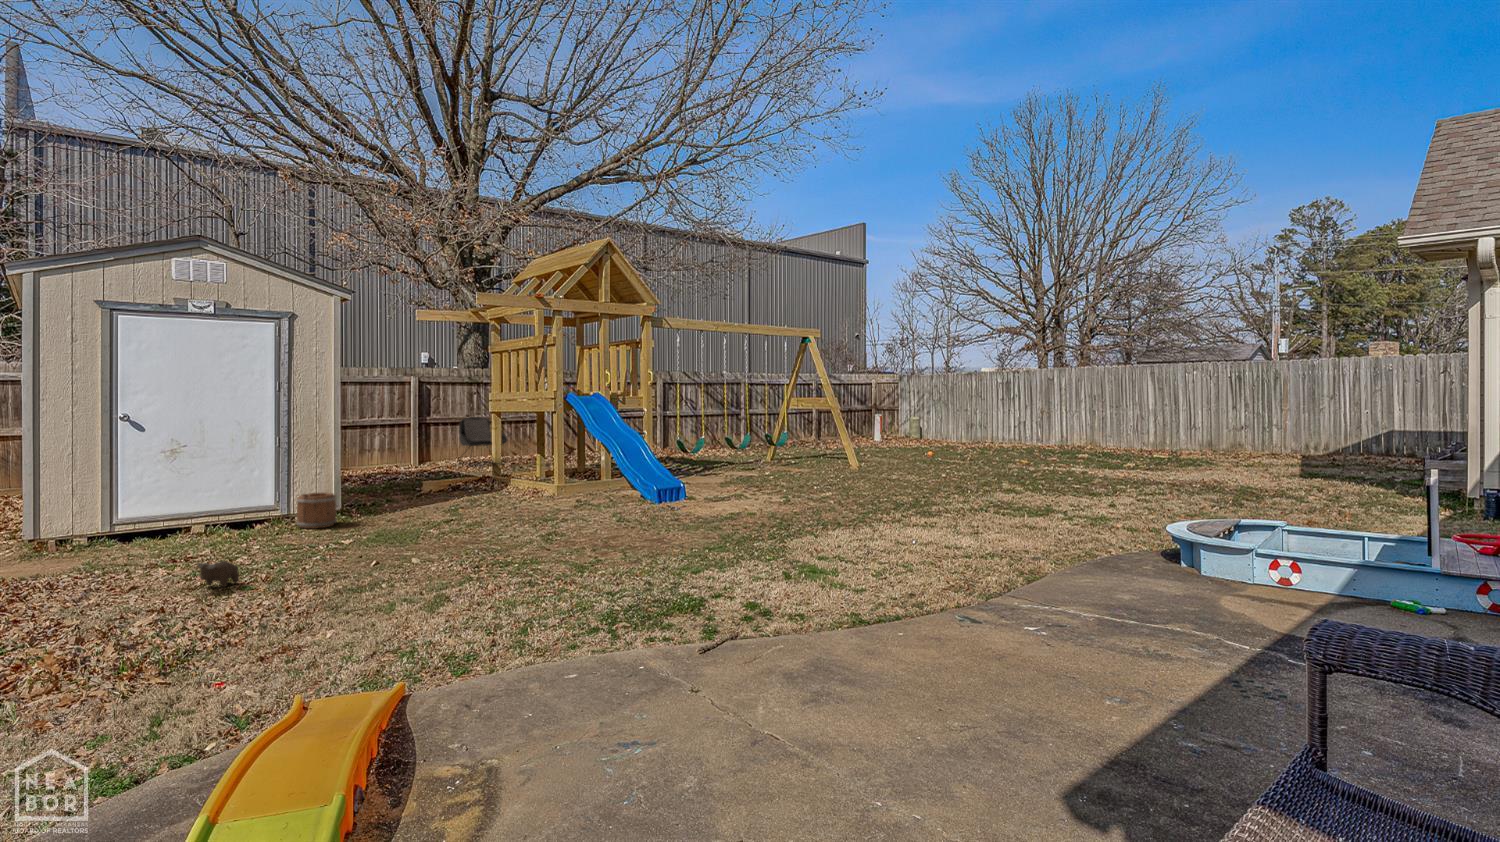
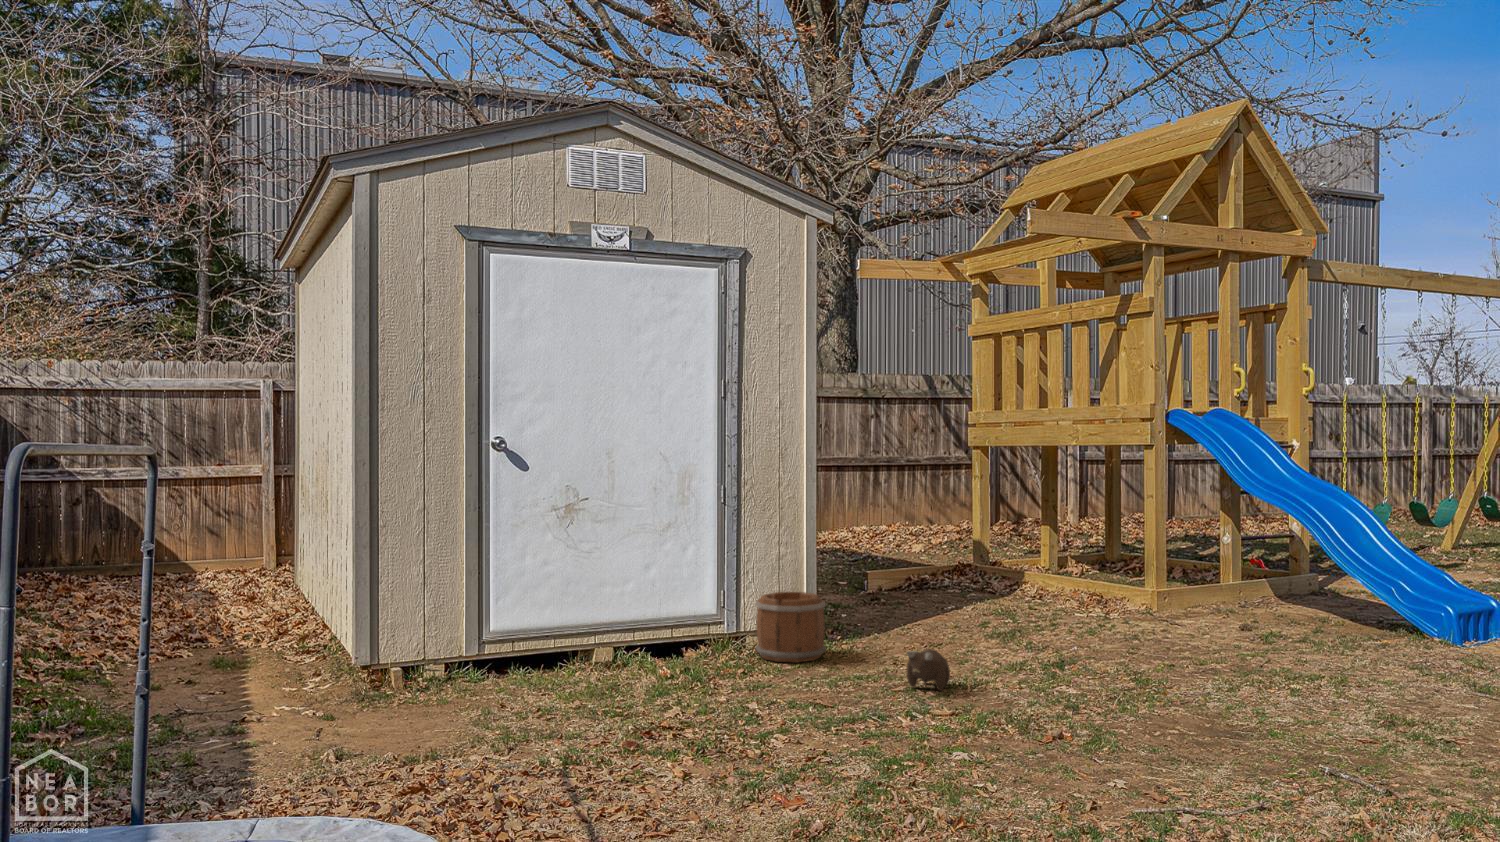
lounge chair: present [459,417,507,466] -> none [845,459,934,546]
plush toy: present [198,561,239,587] -> present [907,649,950,691]

